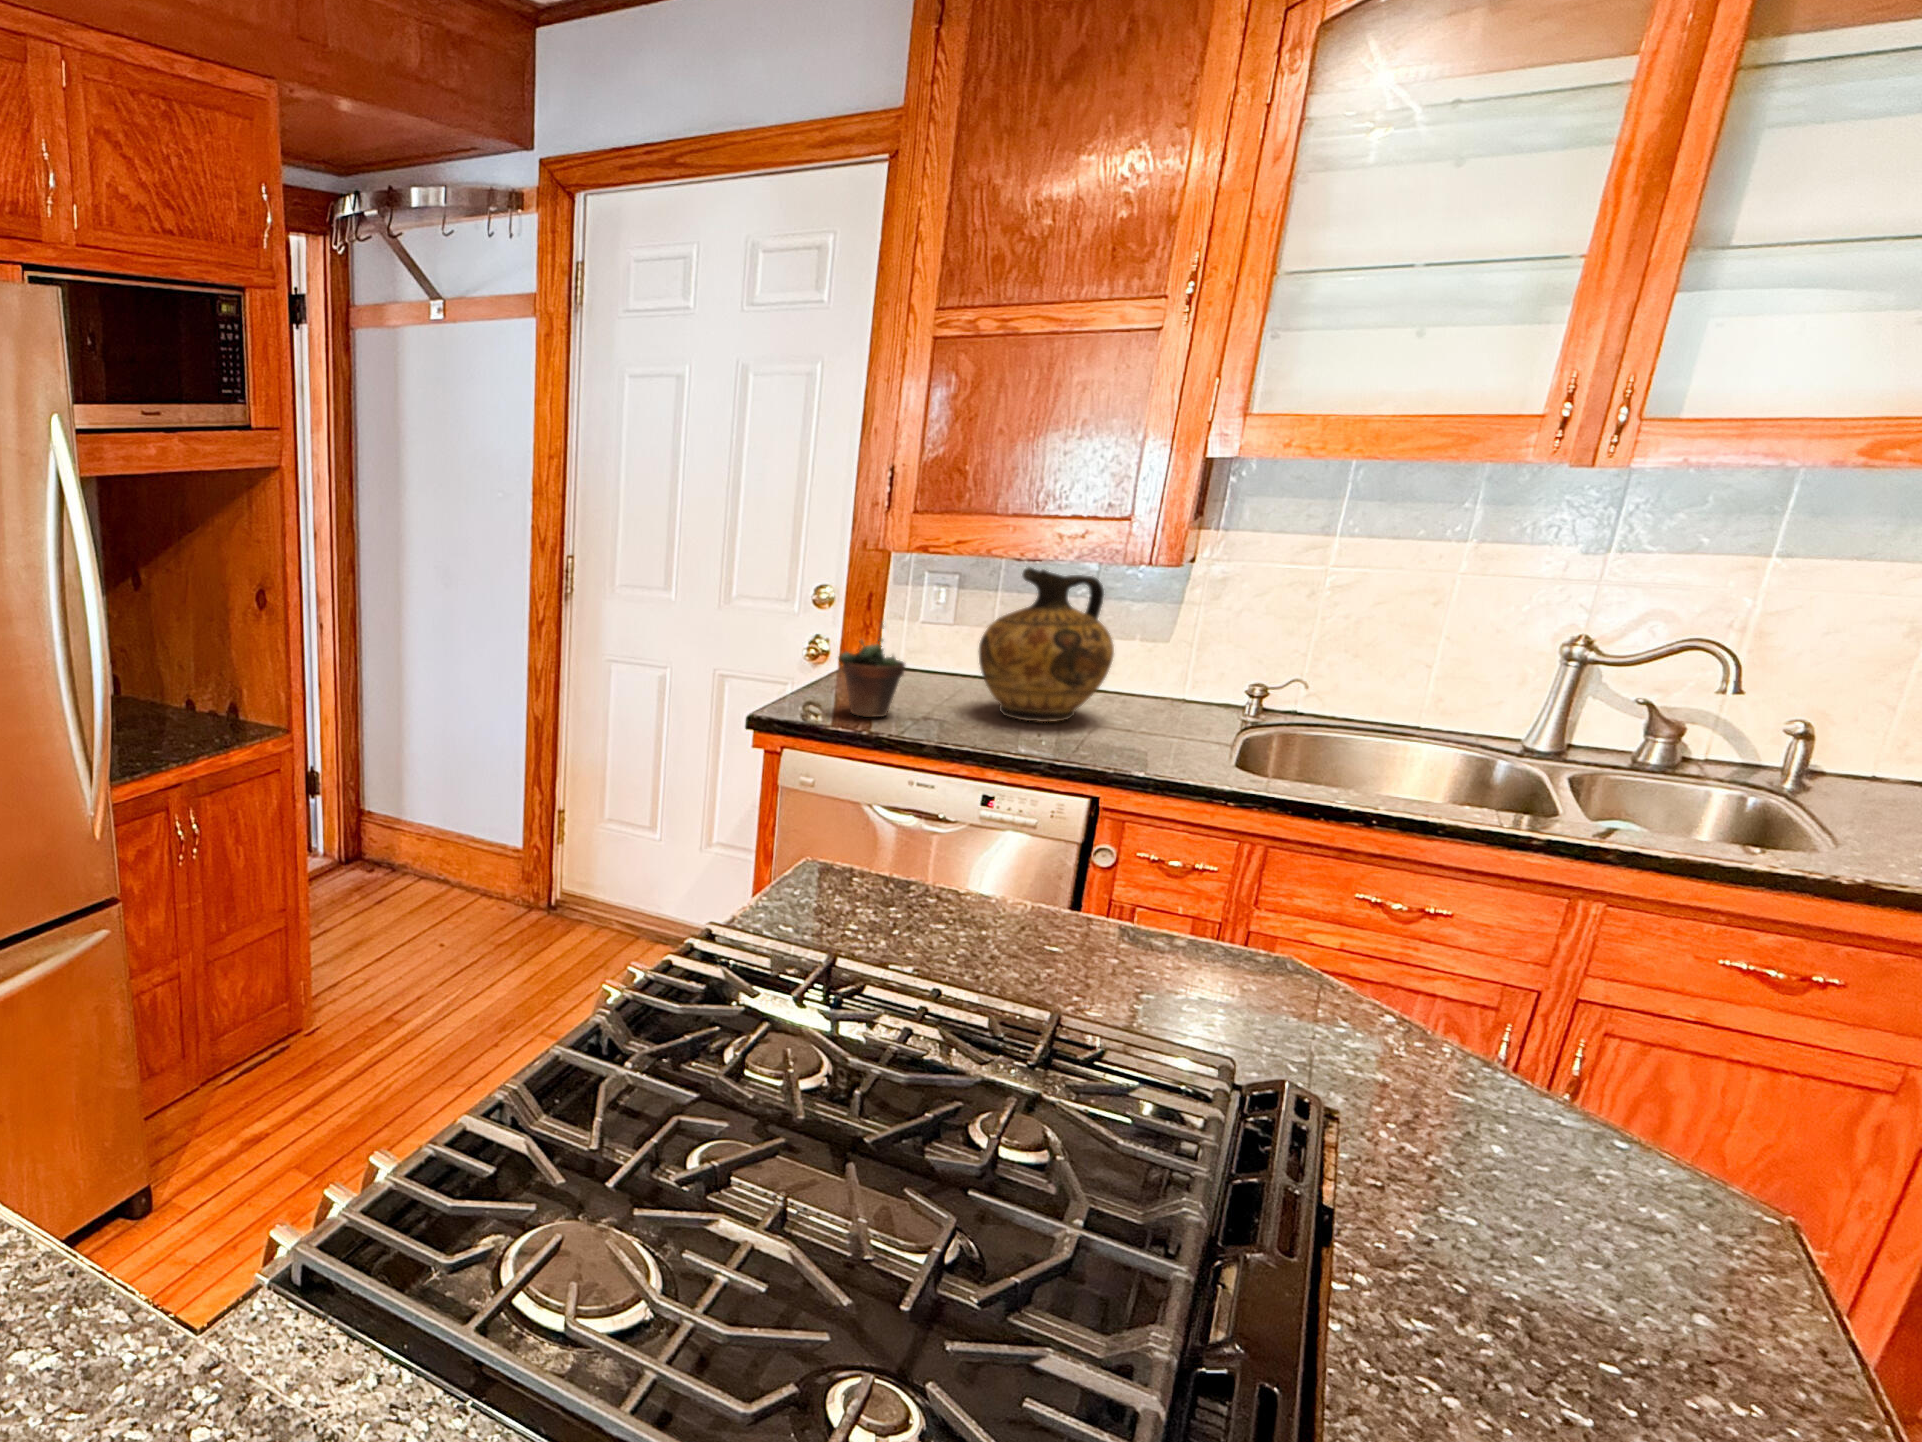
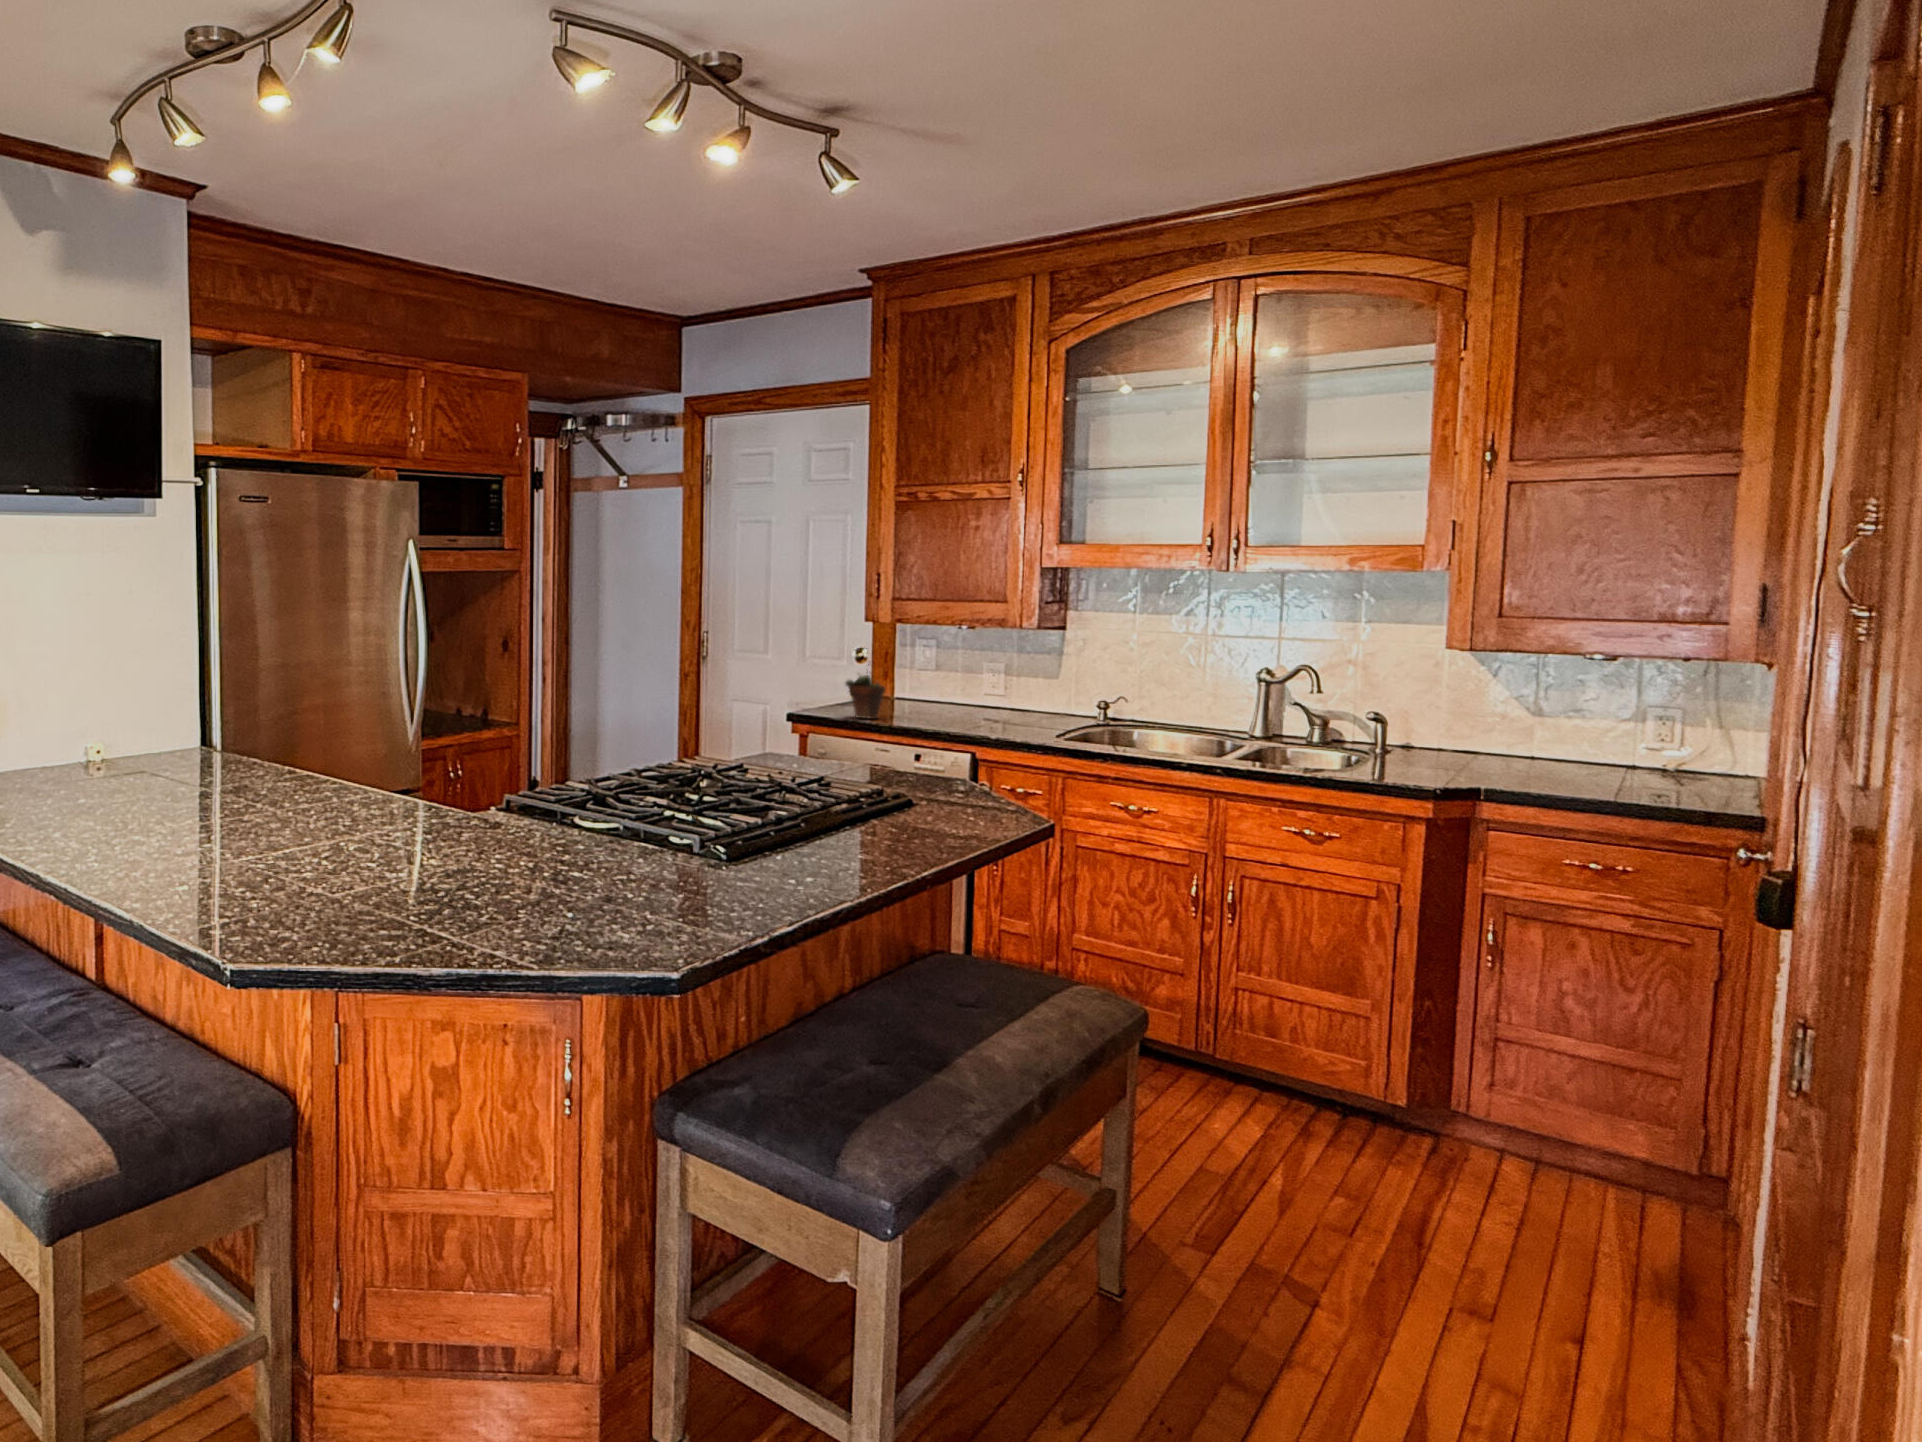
ceramic jug: present [979,567,1114,722] -> none [931,630,1009,721]

